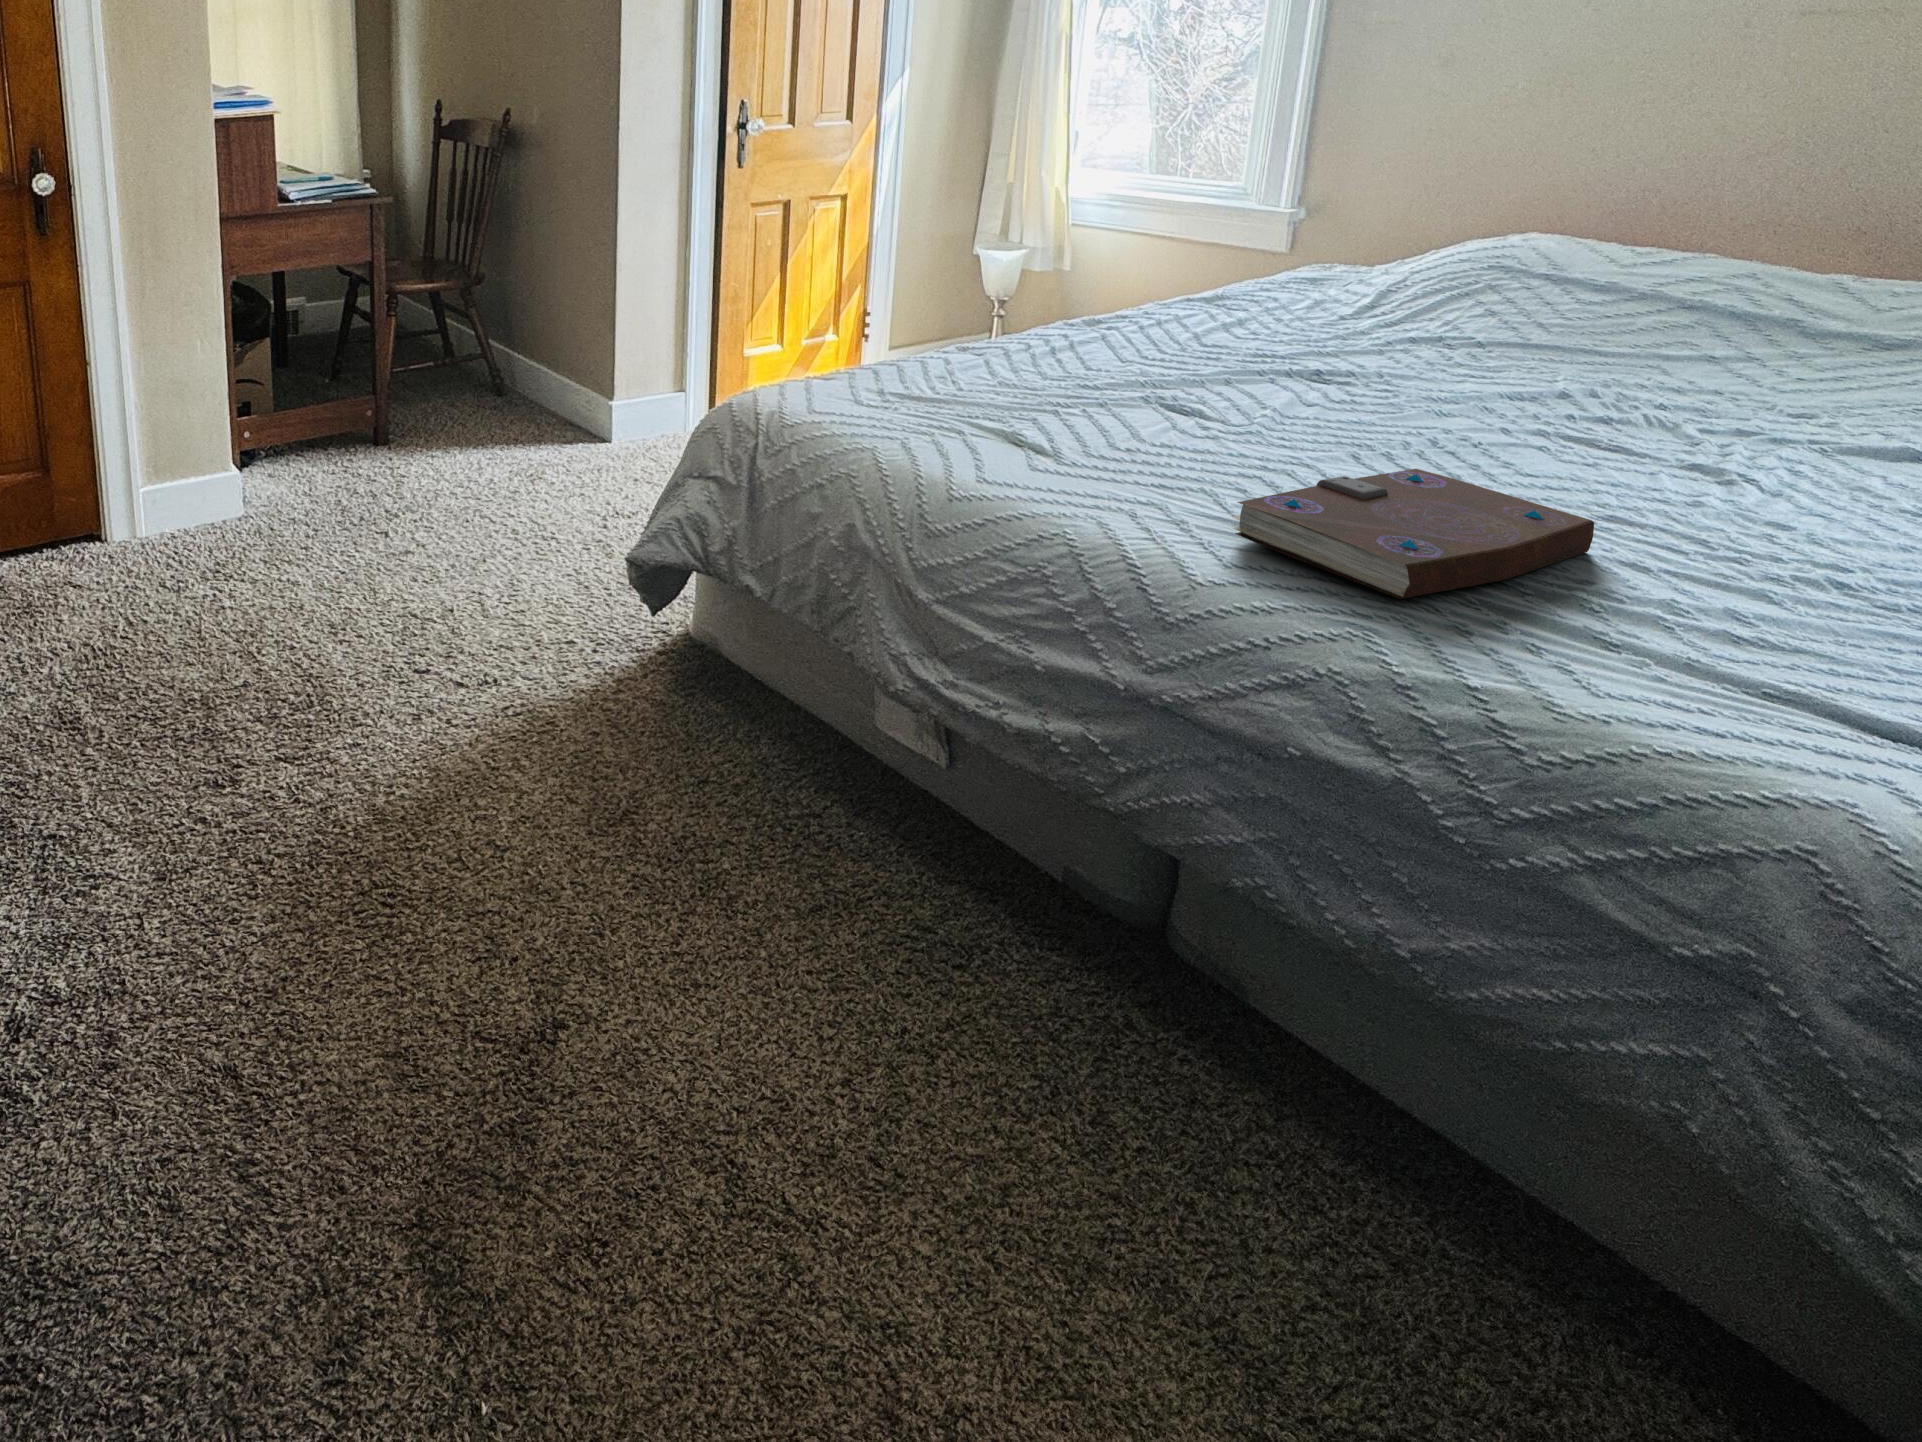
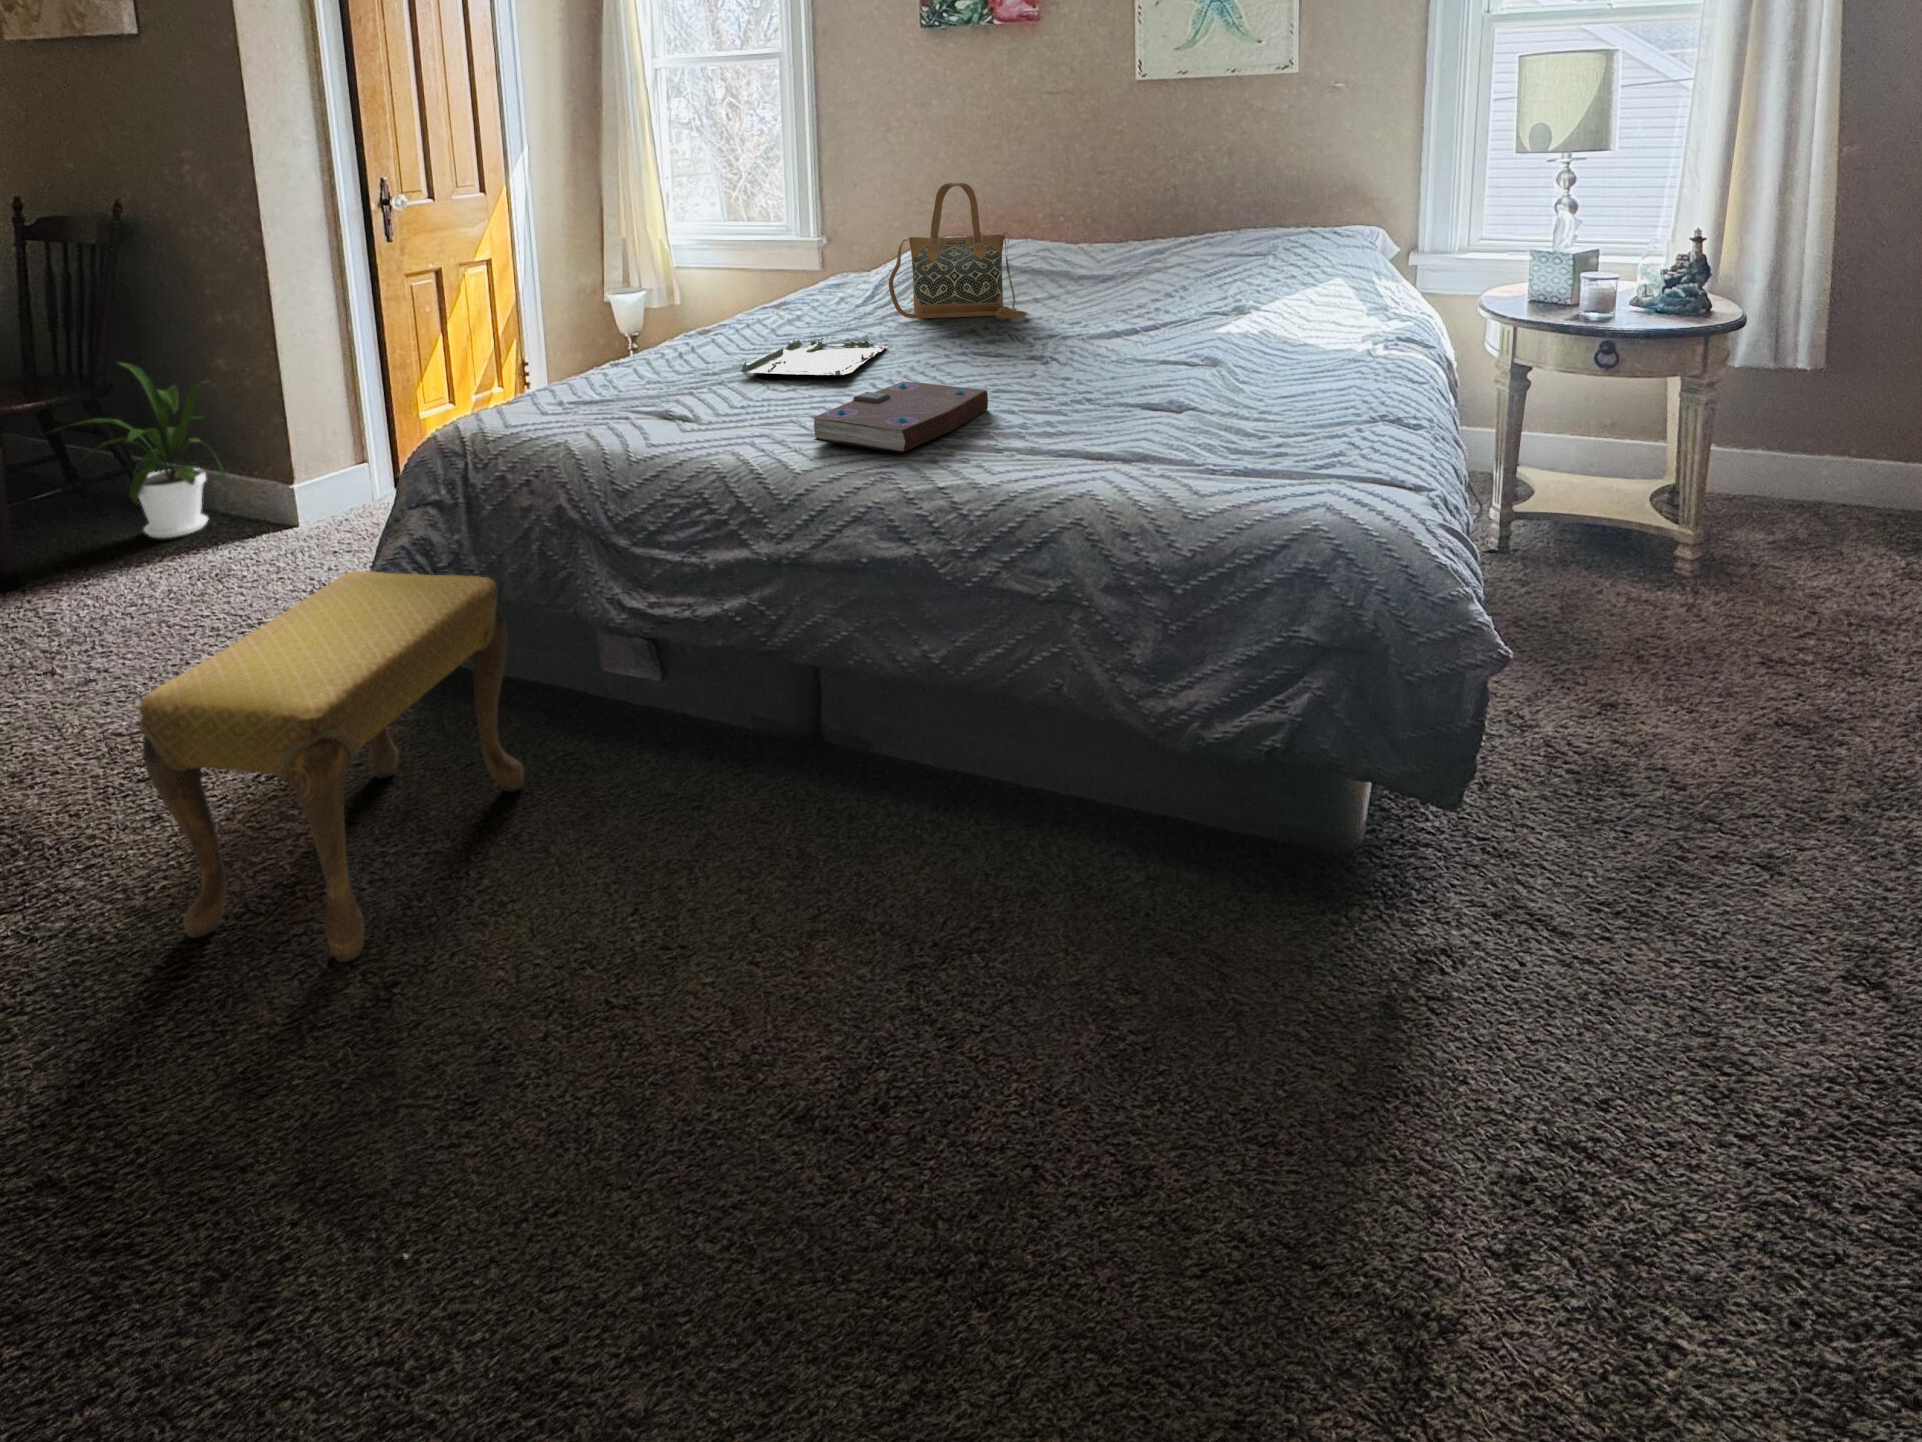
handbag: none [1406,156,1688,386] -> present [889,183,1028,319]
house plant: none [427,256,566,426] -> present [55,362,225,538]
tray: none [1134,357,1390,432] -> present [741,335,887,375]
footstool: none [386,537,763,973] -> present [139,571,524,962]

